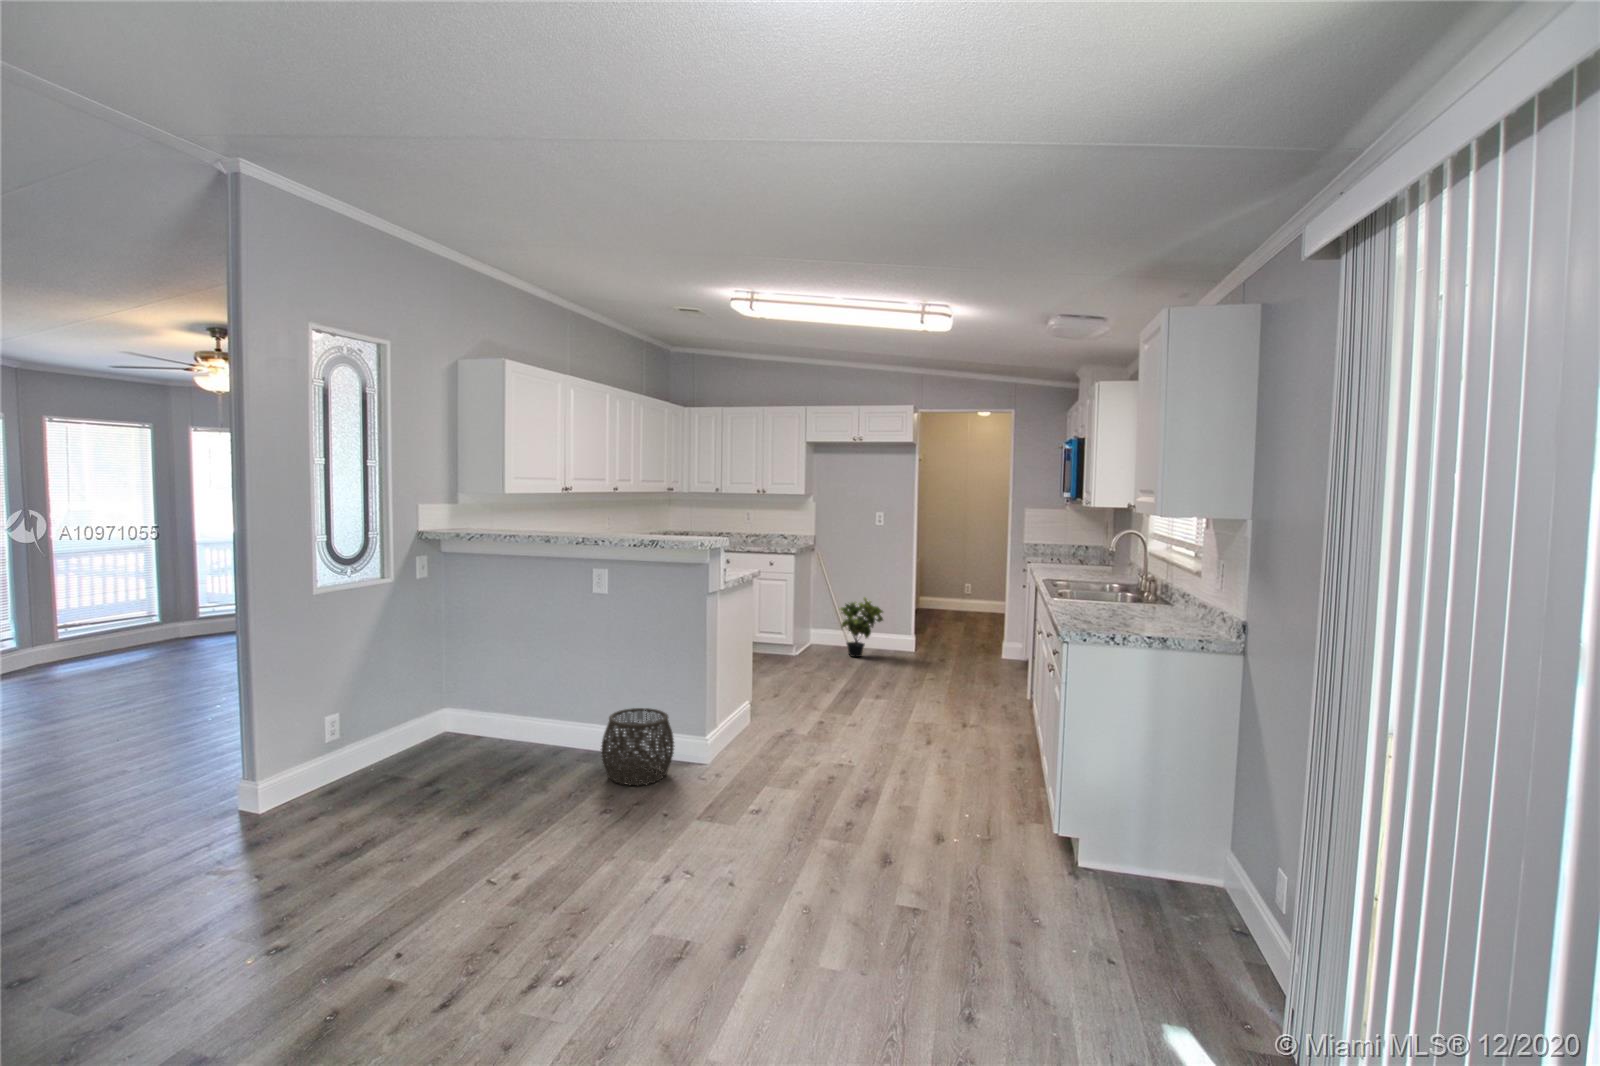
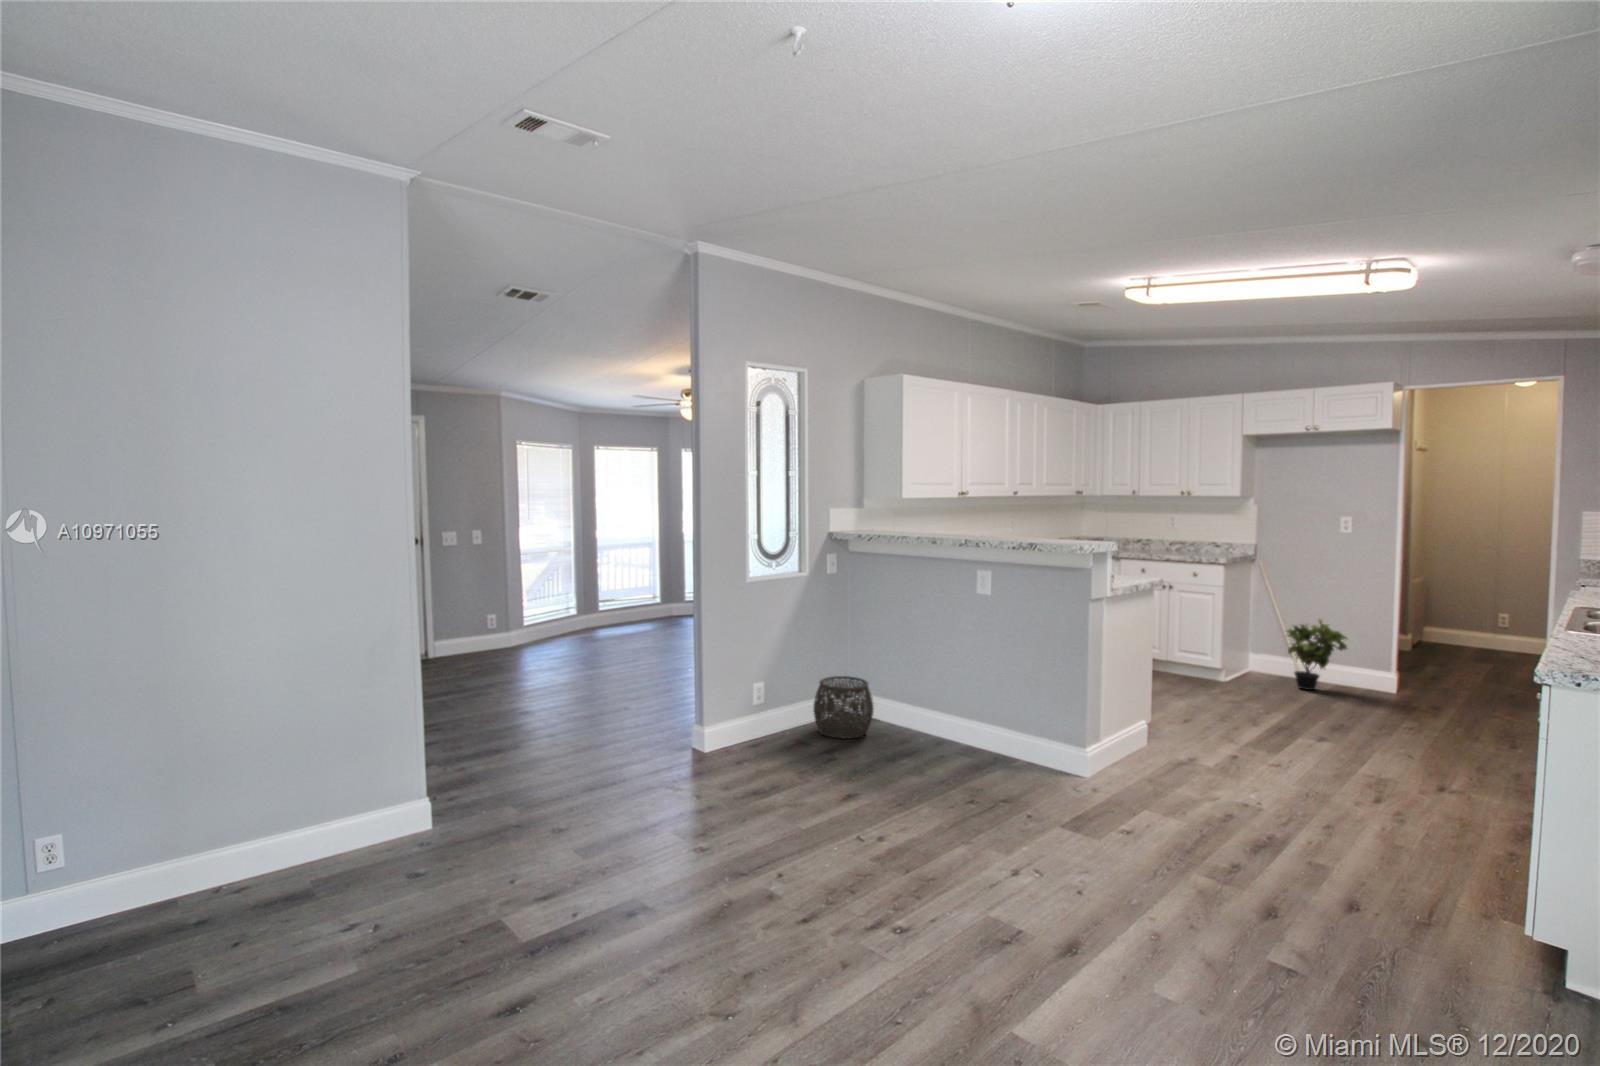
woven basket: present [601,708,674,785] -> present [813,676,874,739]

